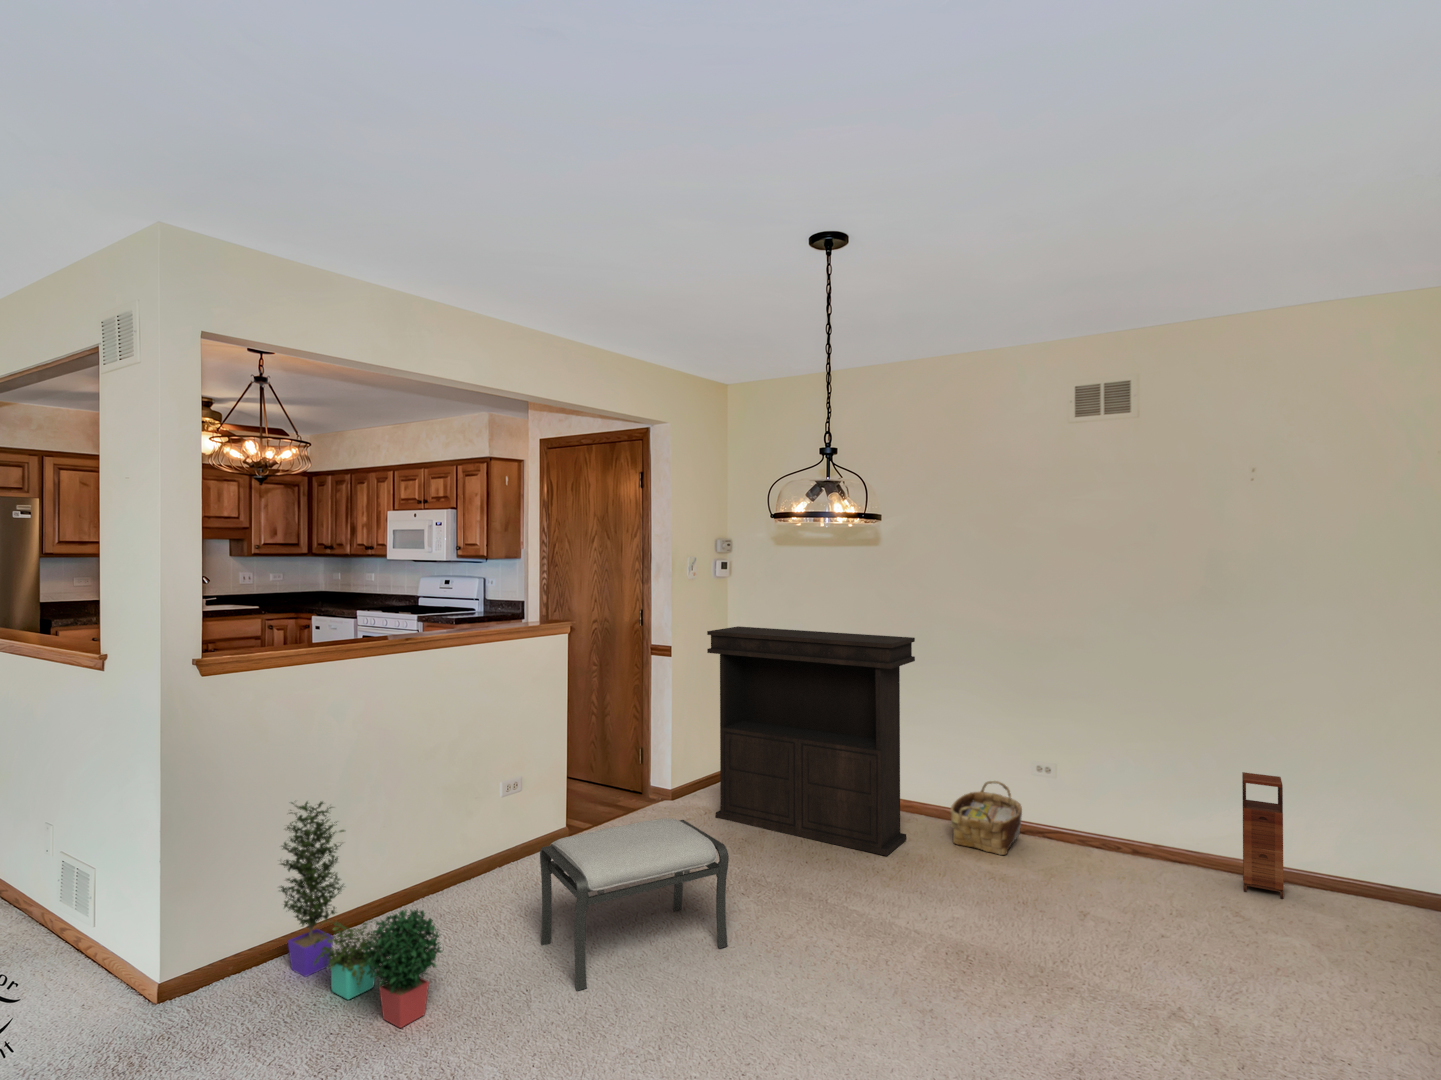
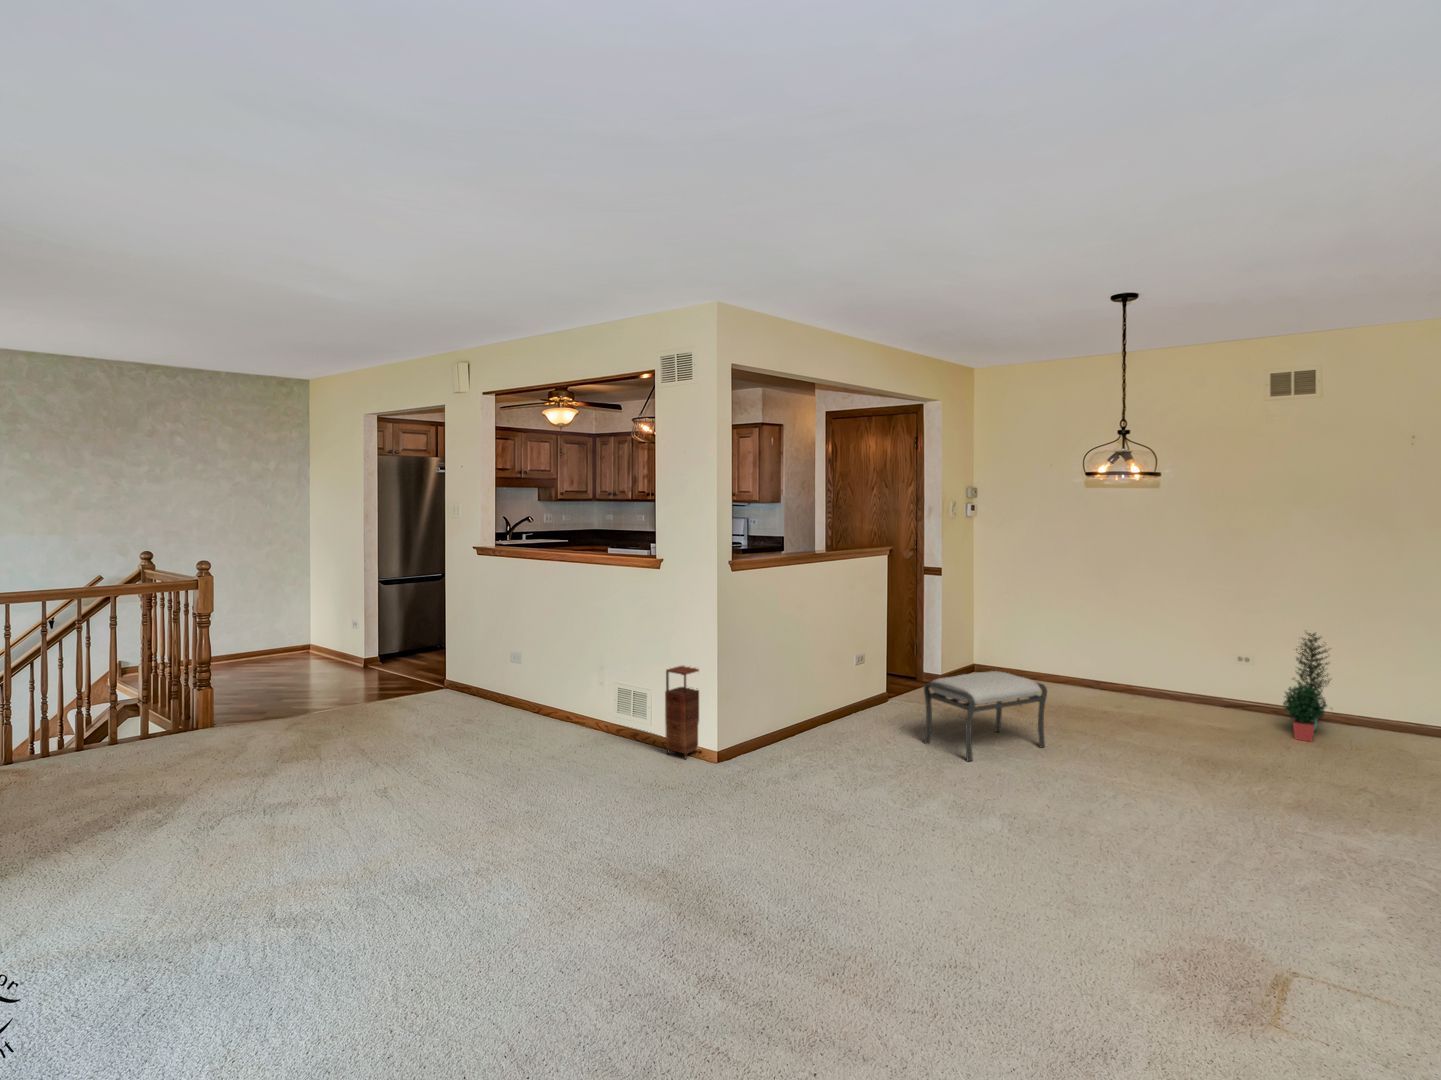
console table: present [707,626,915,856] -> none [977,553,1142,710]
storage cabinet: present [1242,772,1284,899] -> present [665,666,702,759]
woven basket: present [951,781,1022,855] -> none [1165,663,1220,711]
potted plant: present [281,802,442,1028] -> present [1283,632,1332,741]

